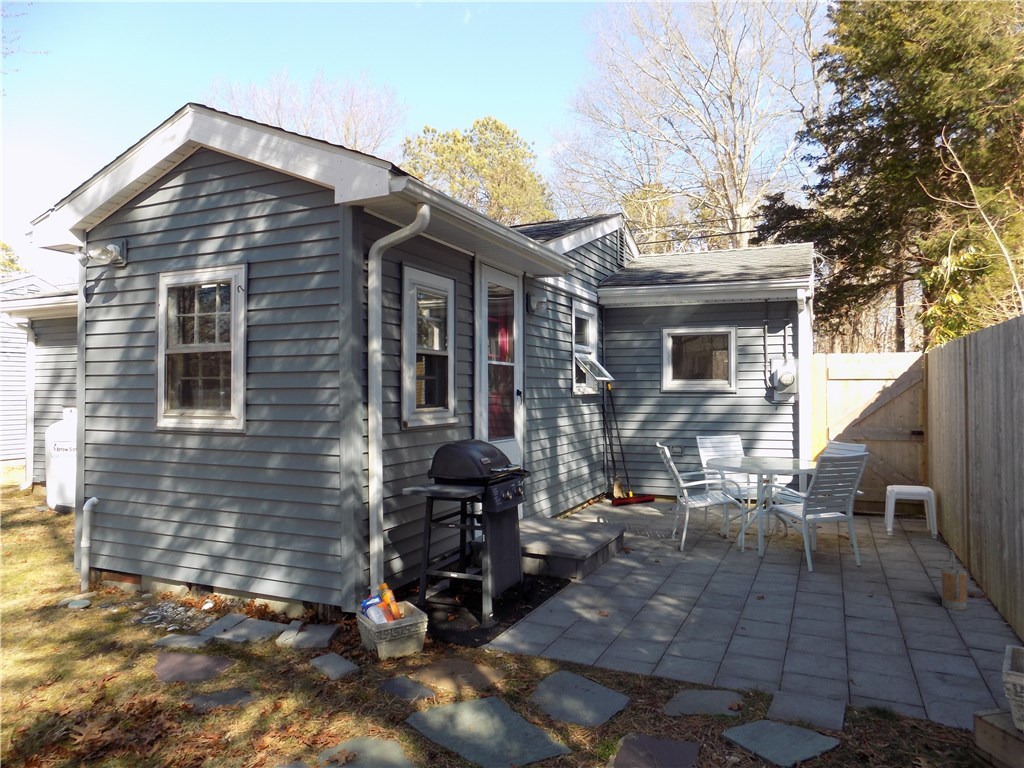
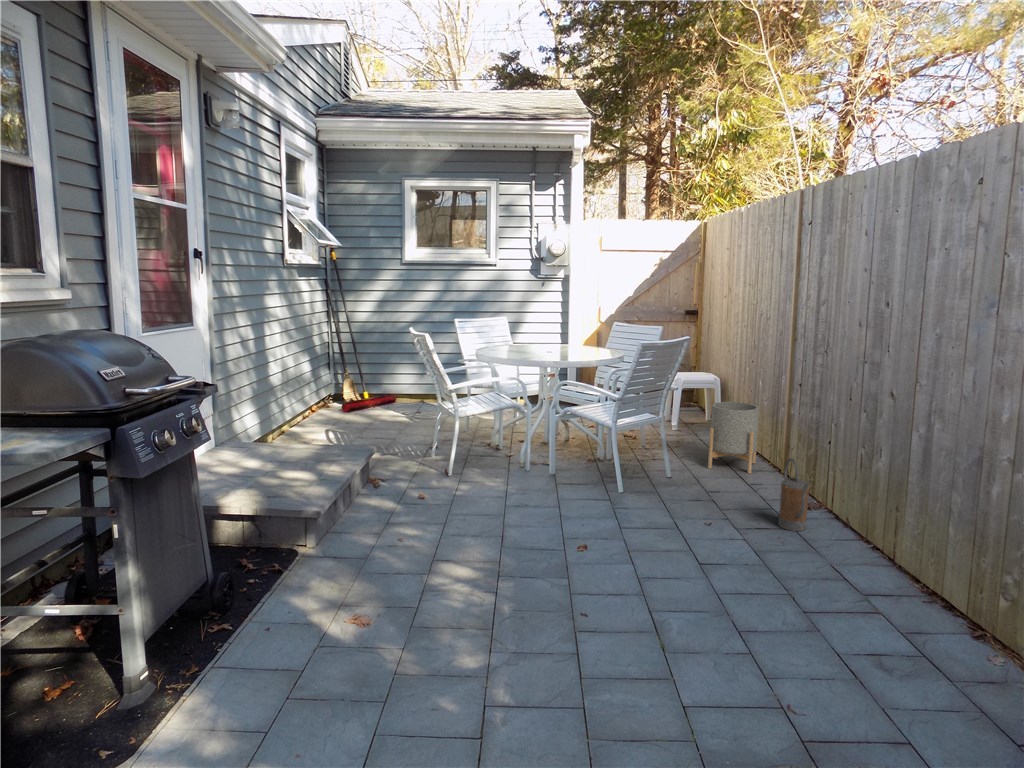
planter: none [905,508,956,571] -> present [708,402,759,473]

